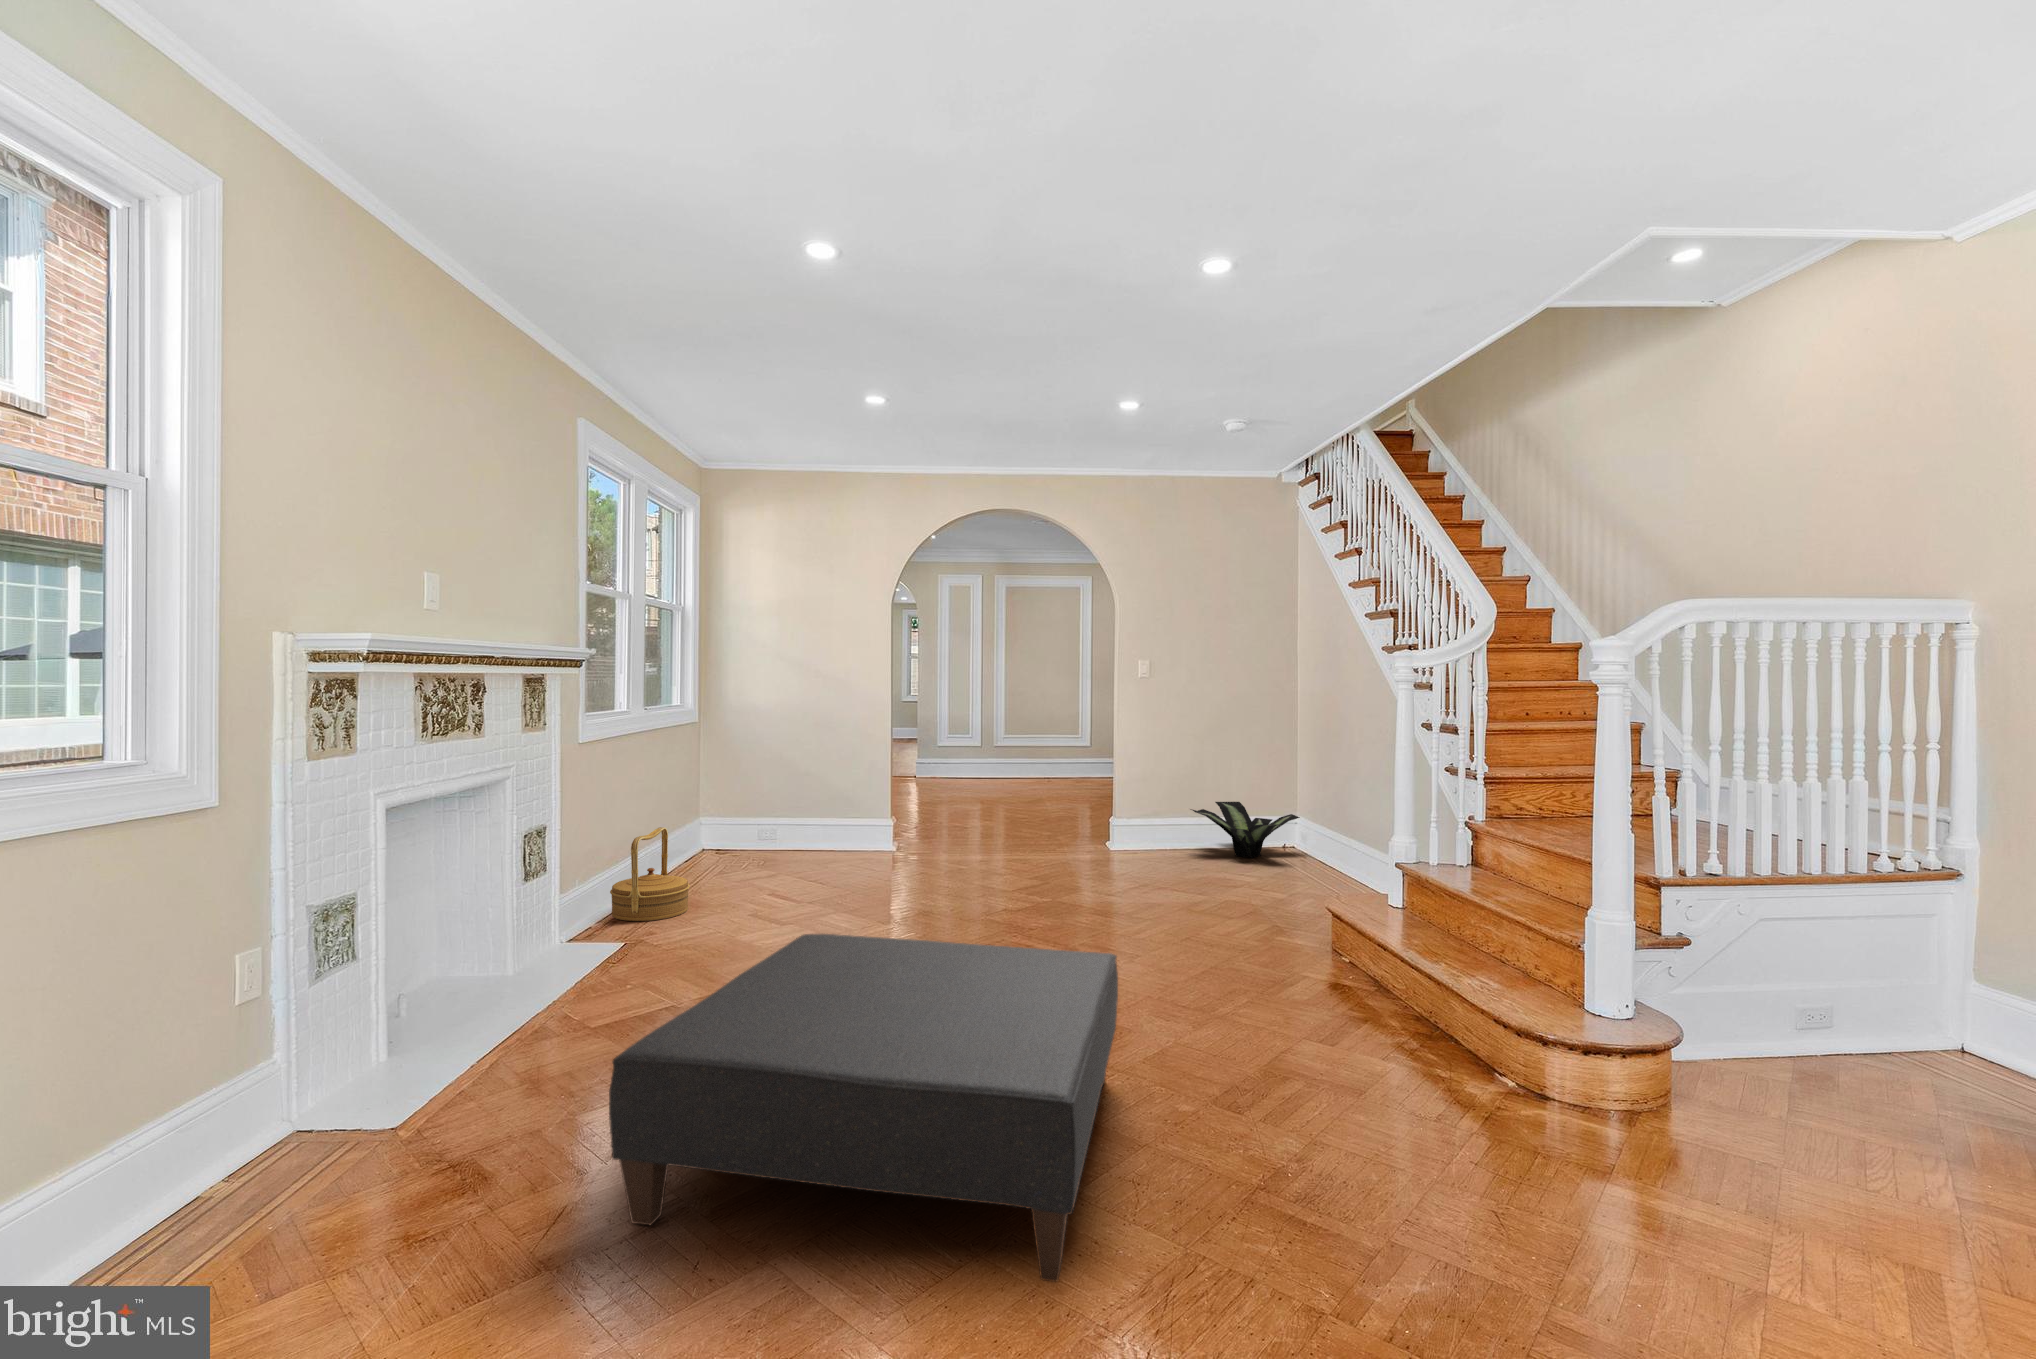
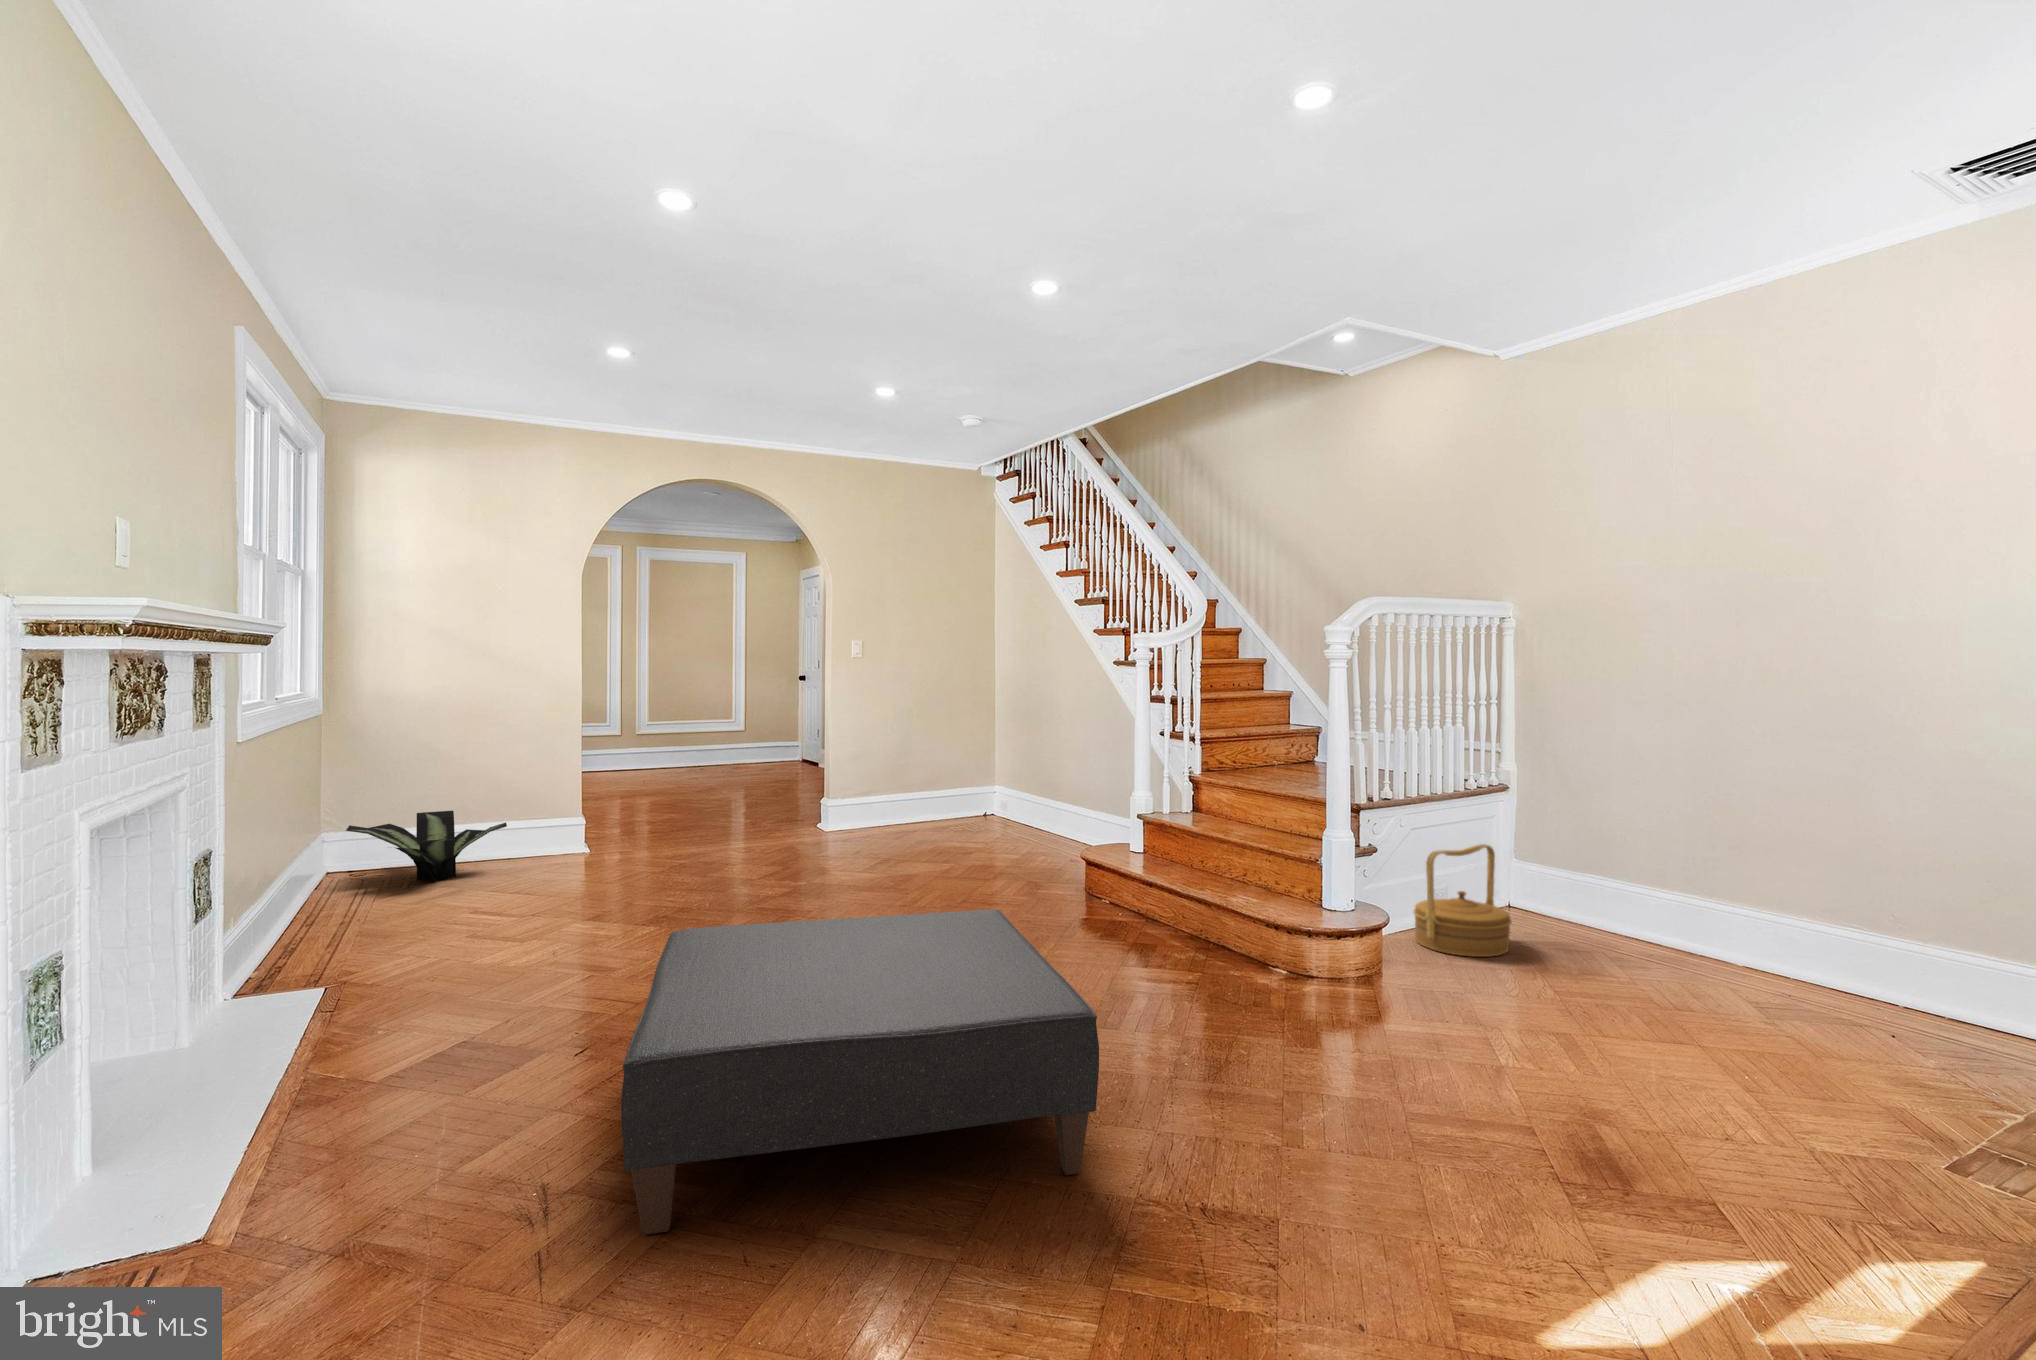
potted plant: present [1190,802,1300,858] -> present [346,811,507,882]
woven basket: present [610,827,690,921] -> present [1413,844,1512,957]

